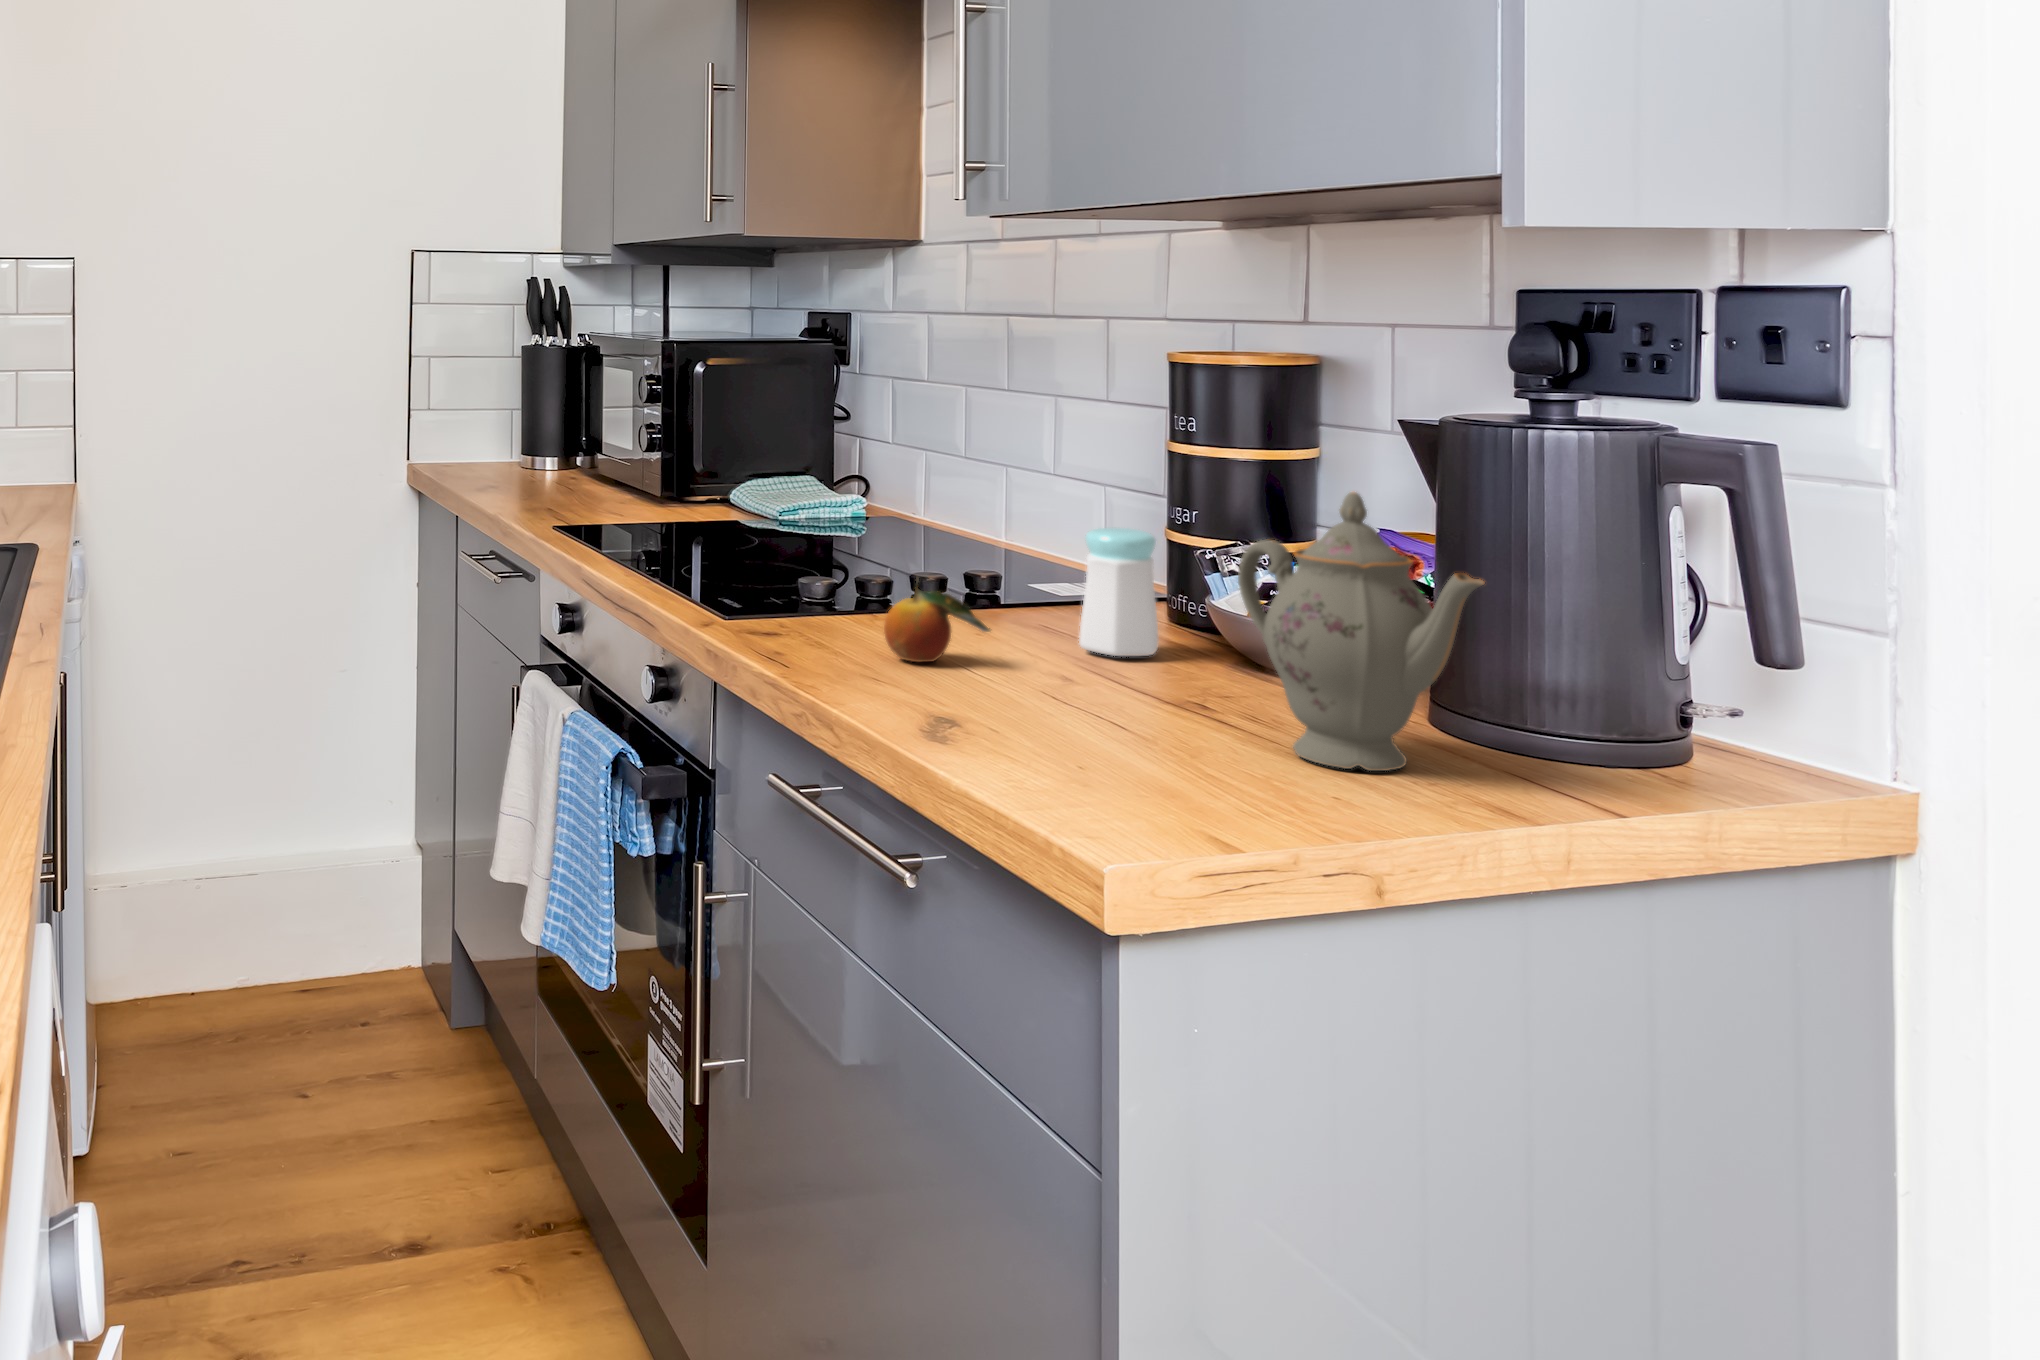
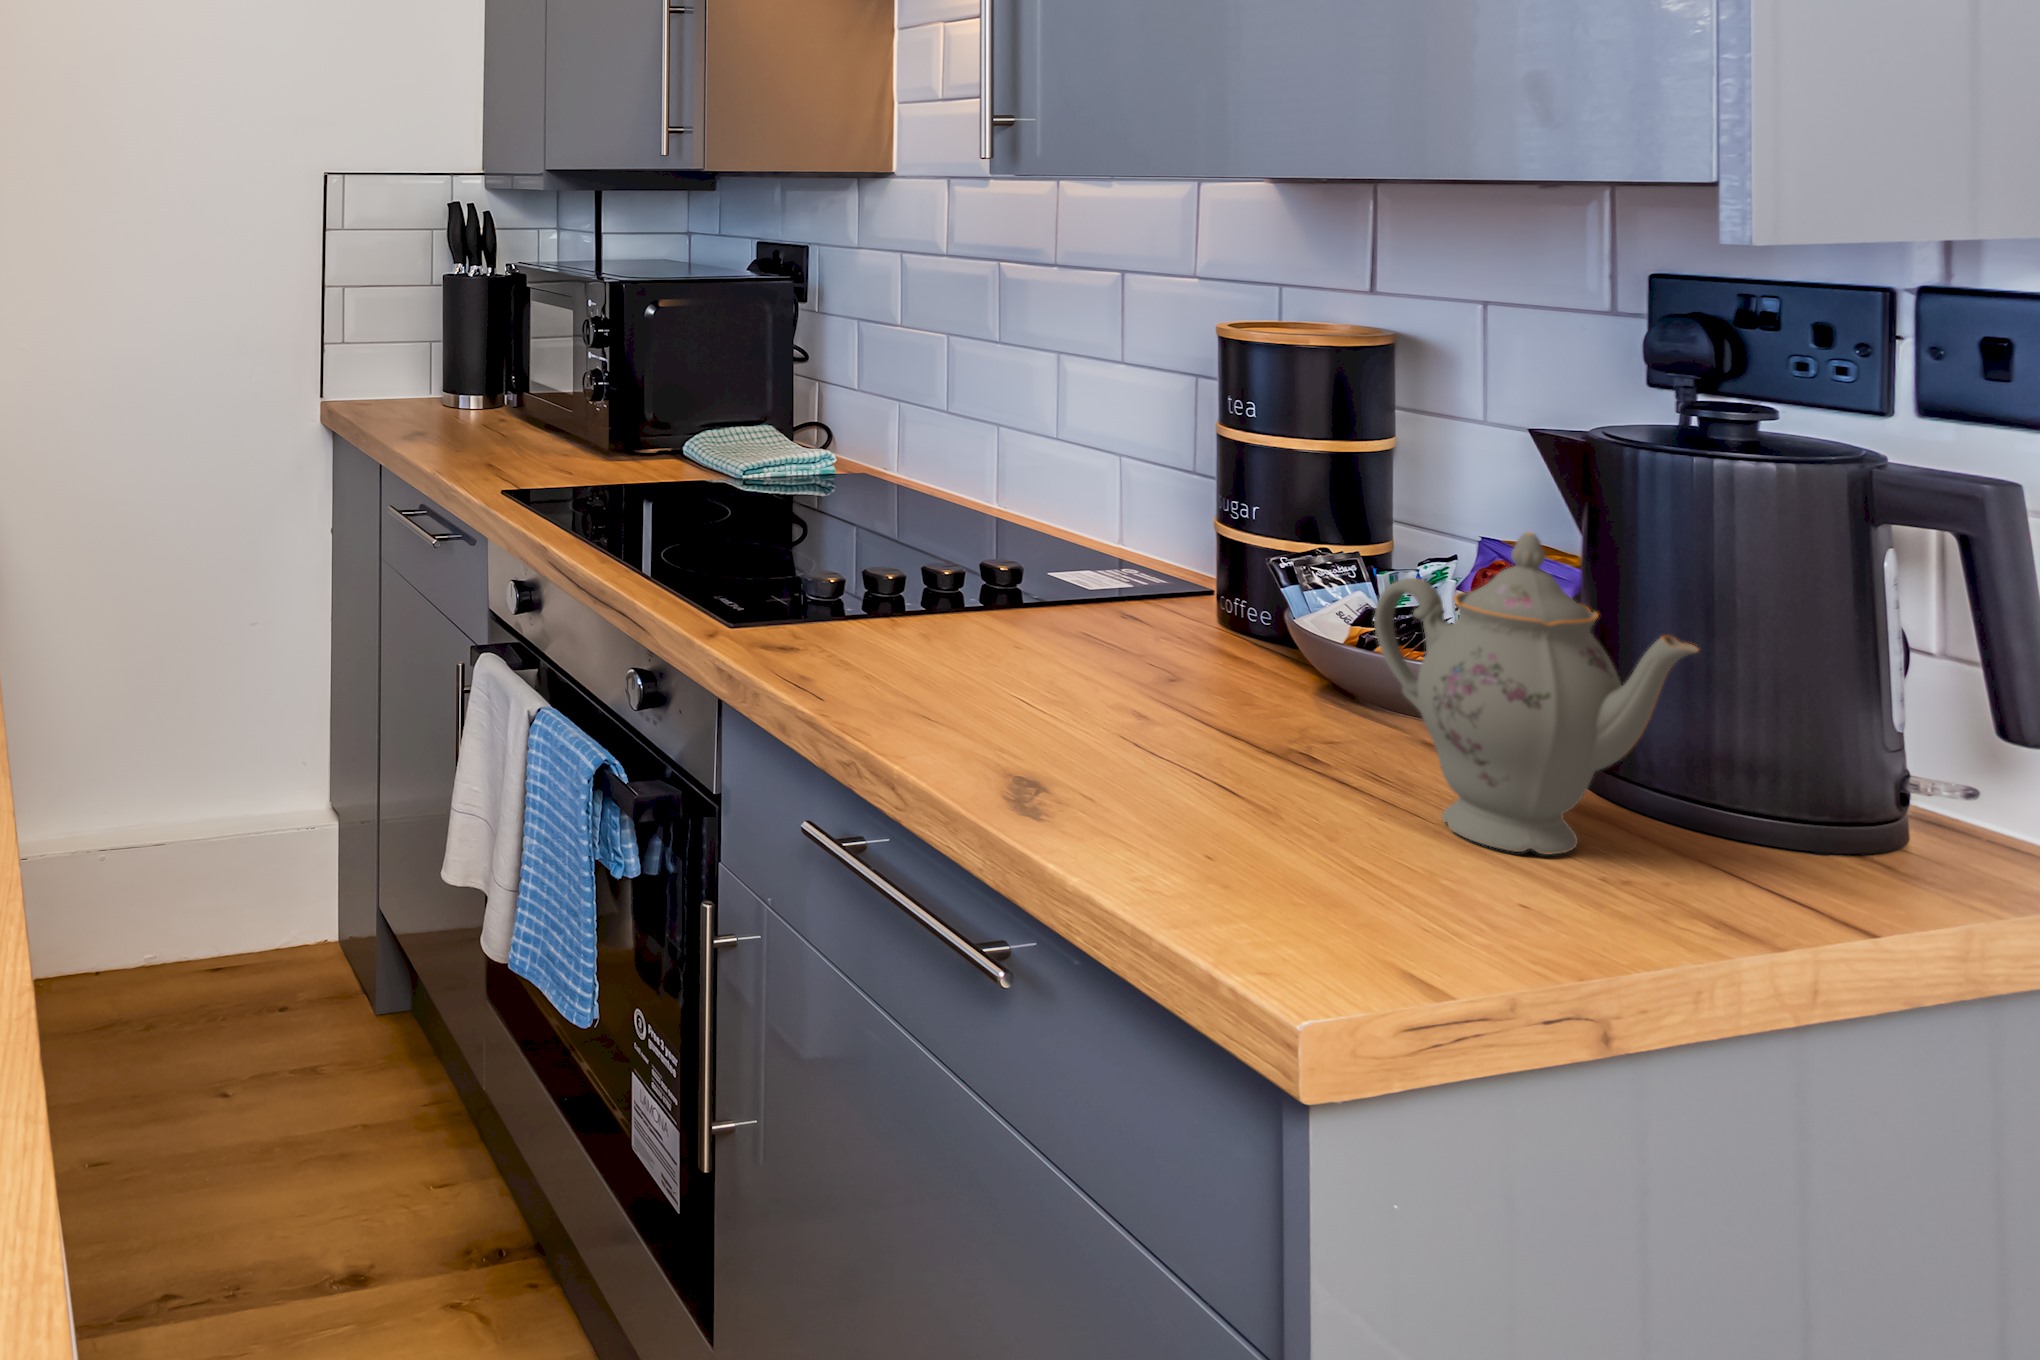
salt shaker: present [1079,528,1158,656] -> none [1143,532,1232,678]
fruit: present [884,577,990,662] -> none [934,594,1058,693]

